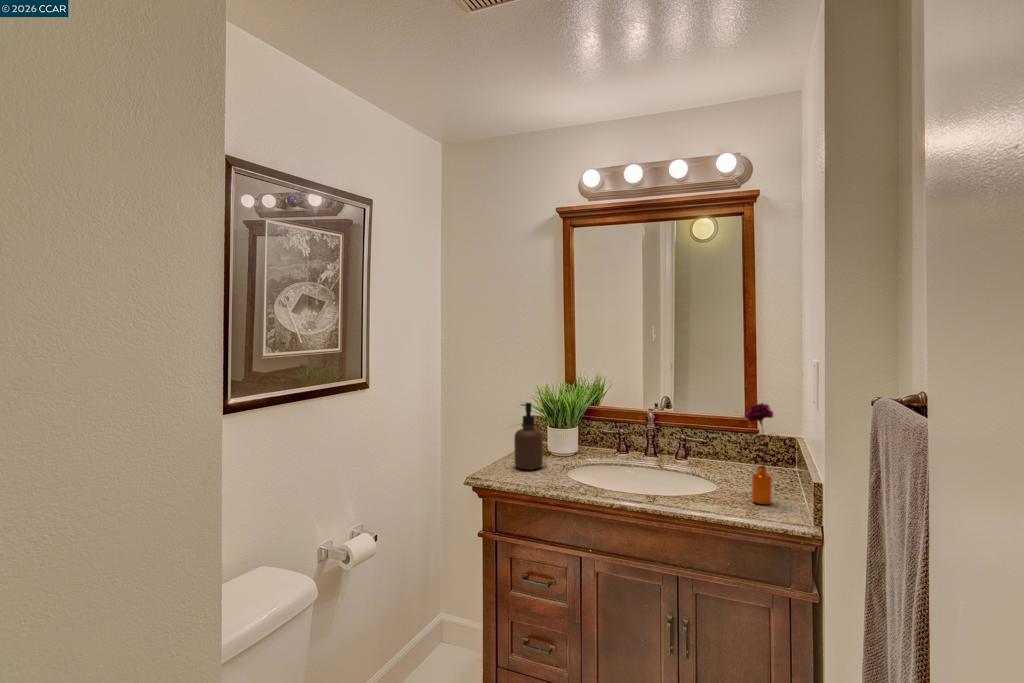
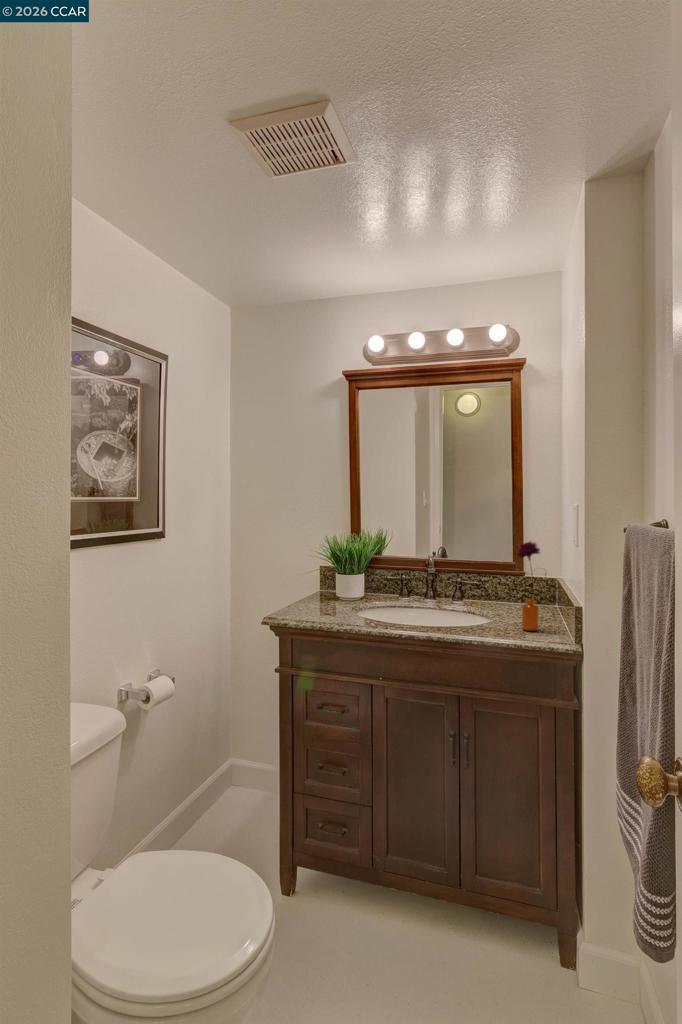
soap dispenser: present [514,403,543,470] -> none [306,549,332,611]

